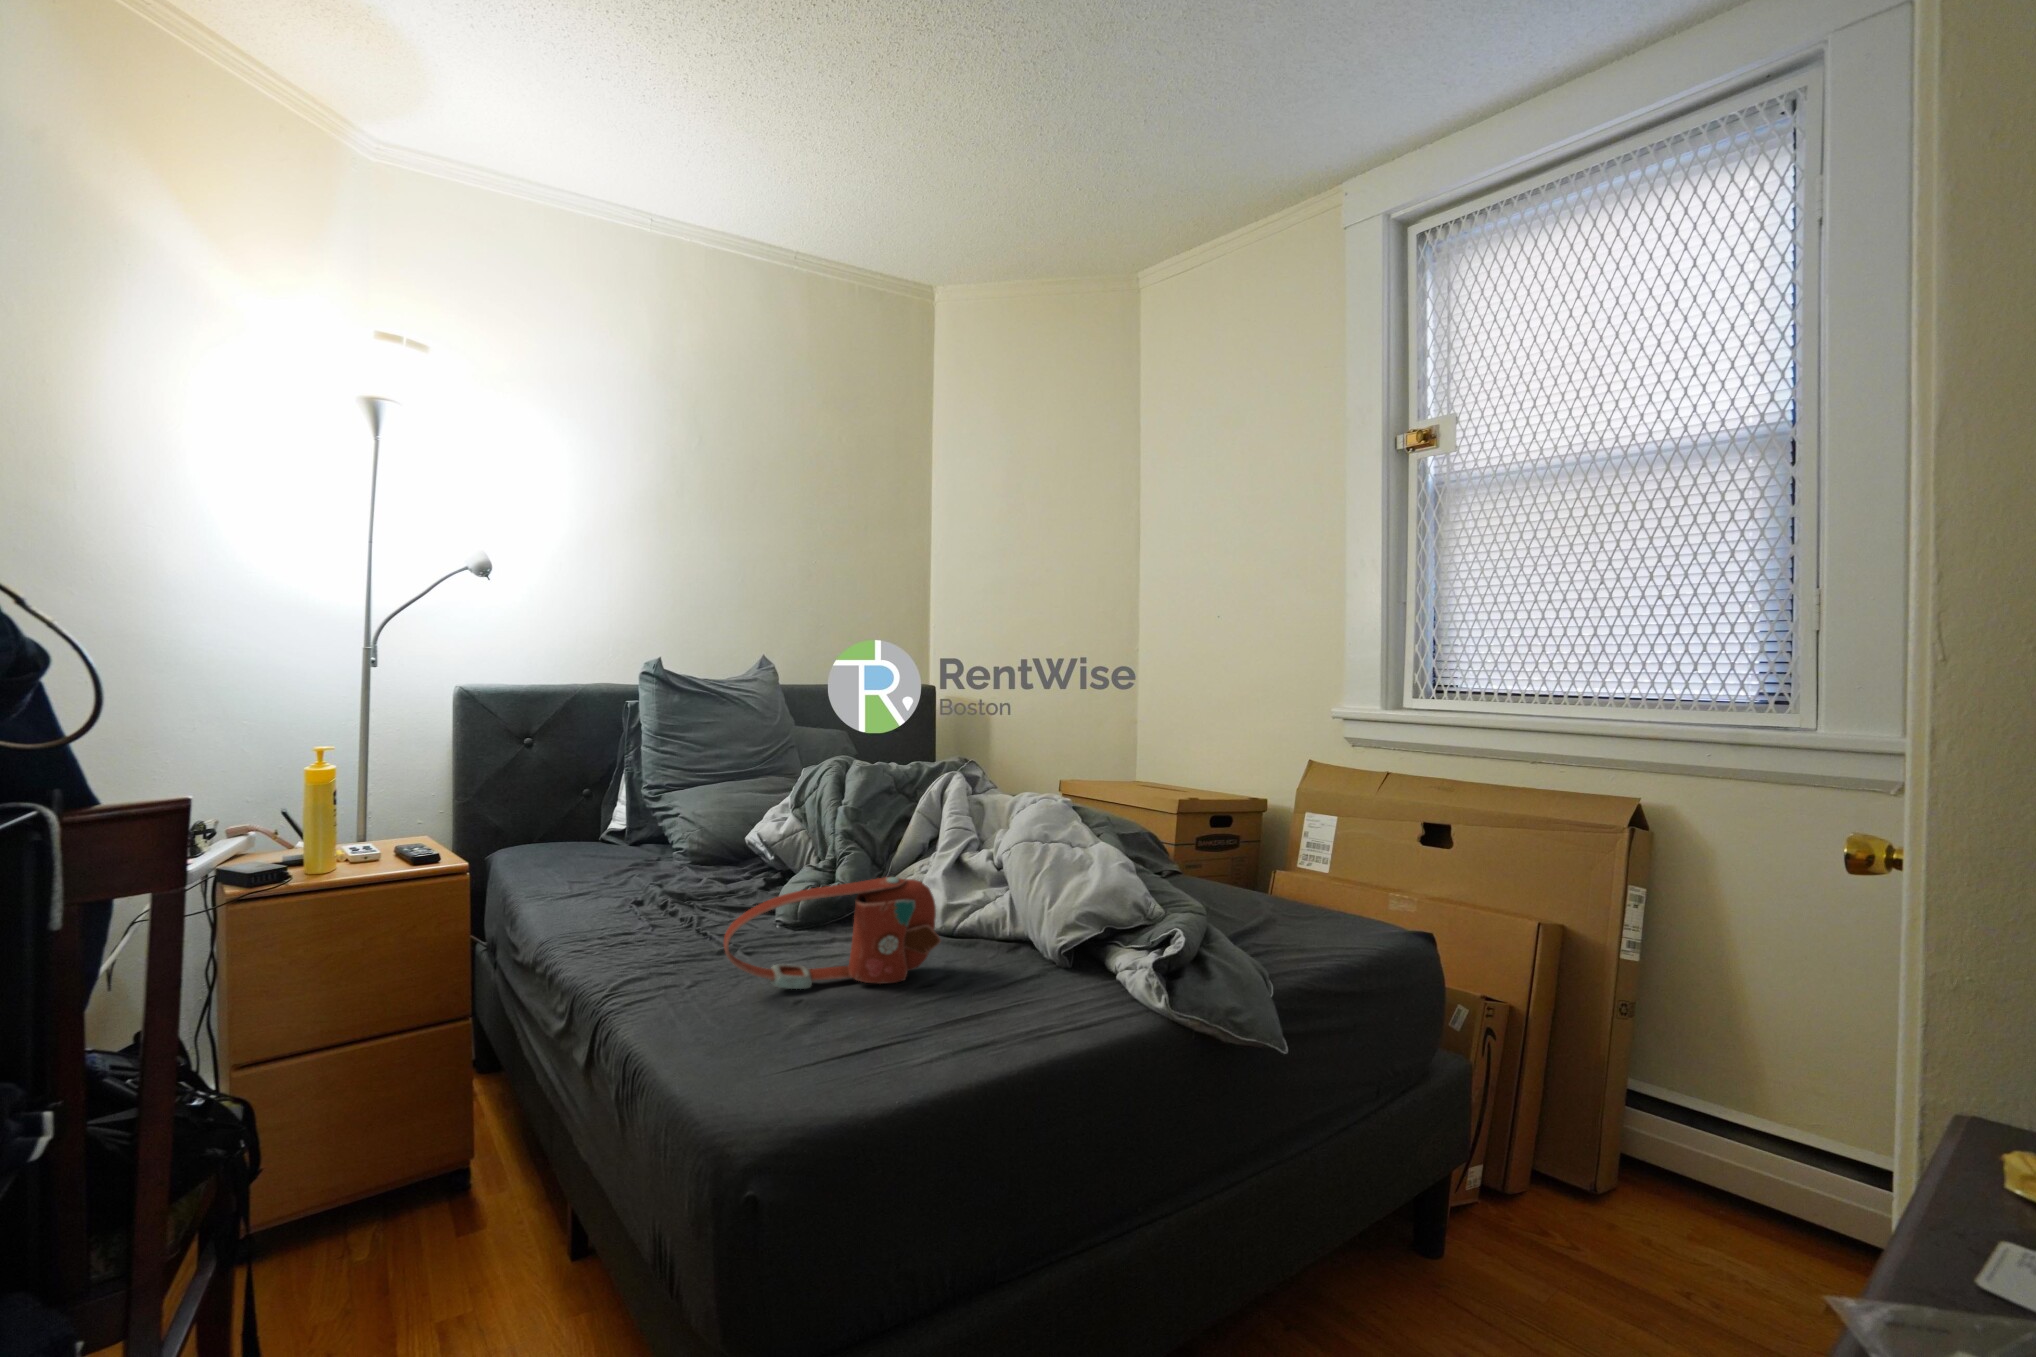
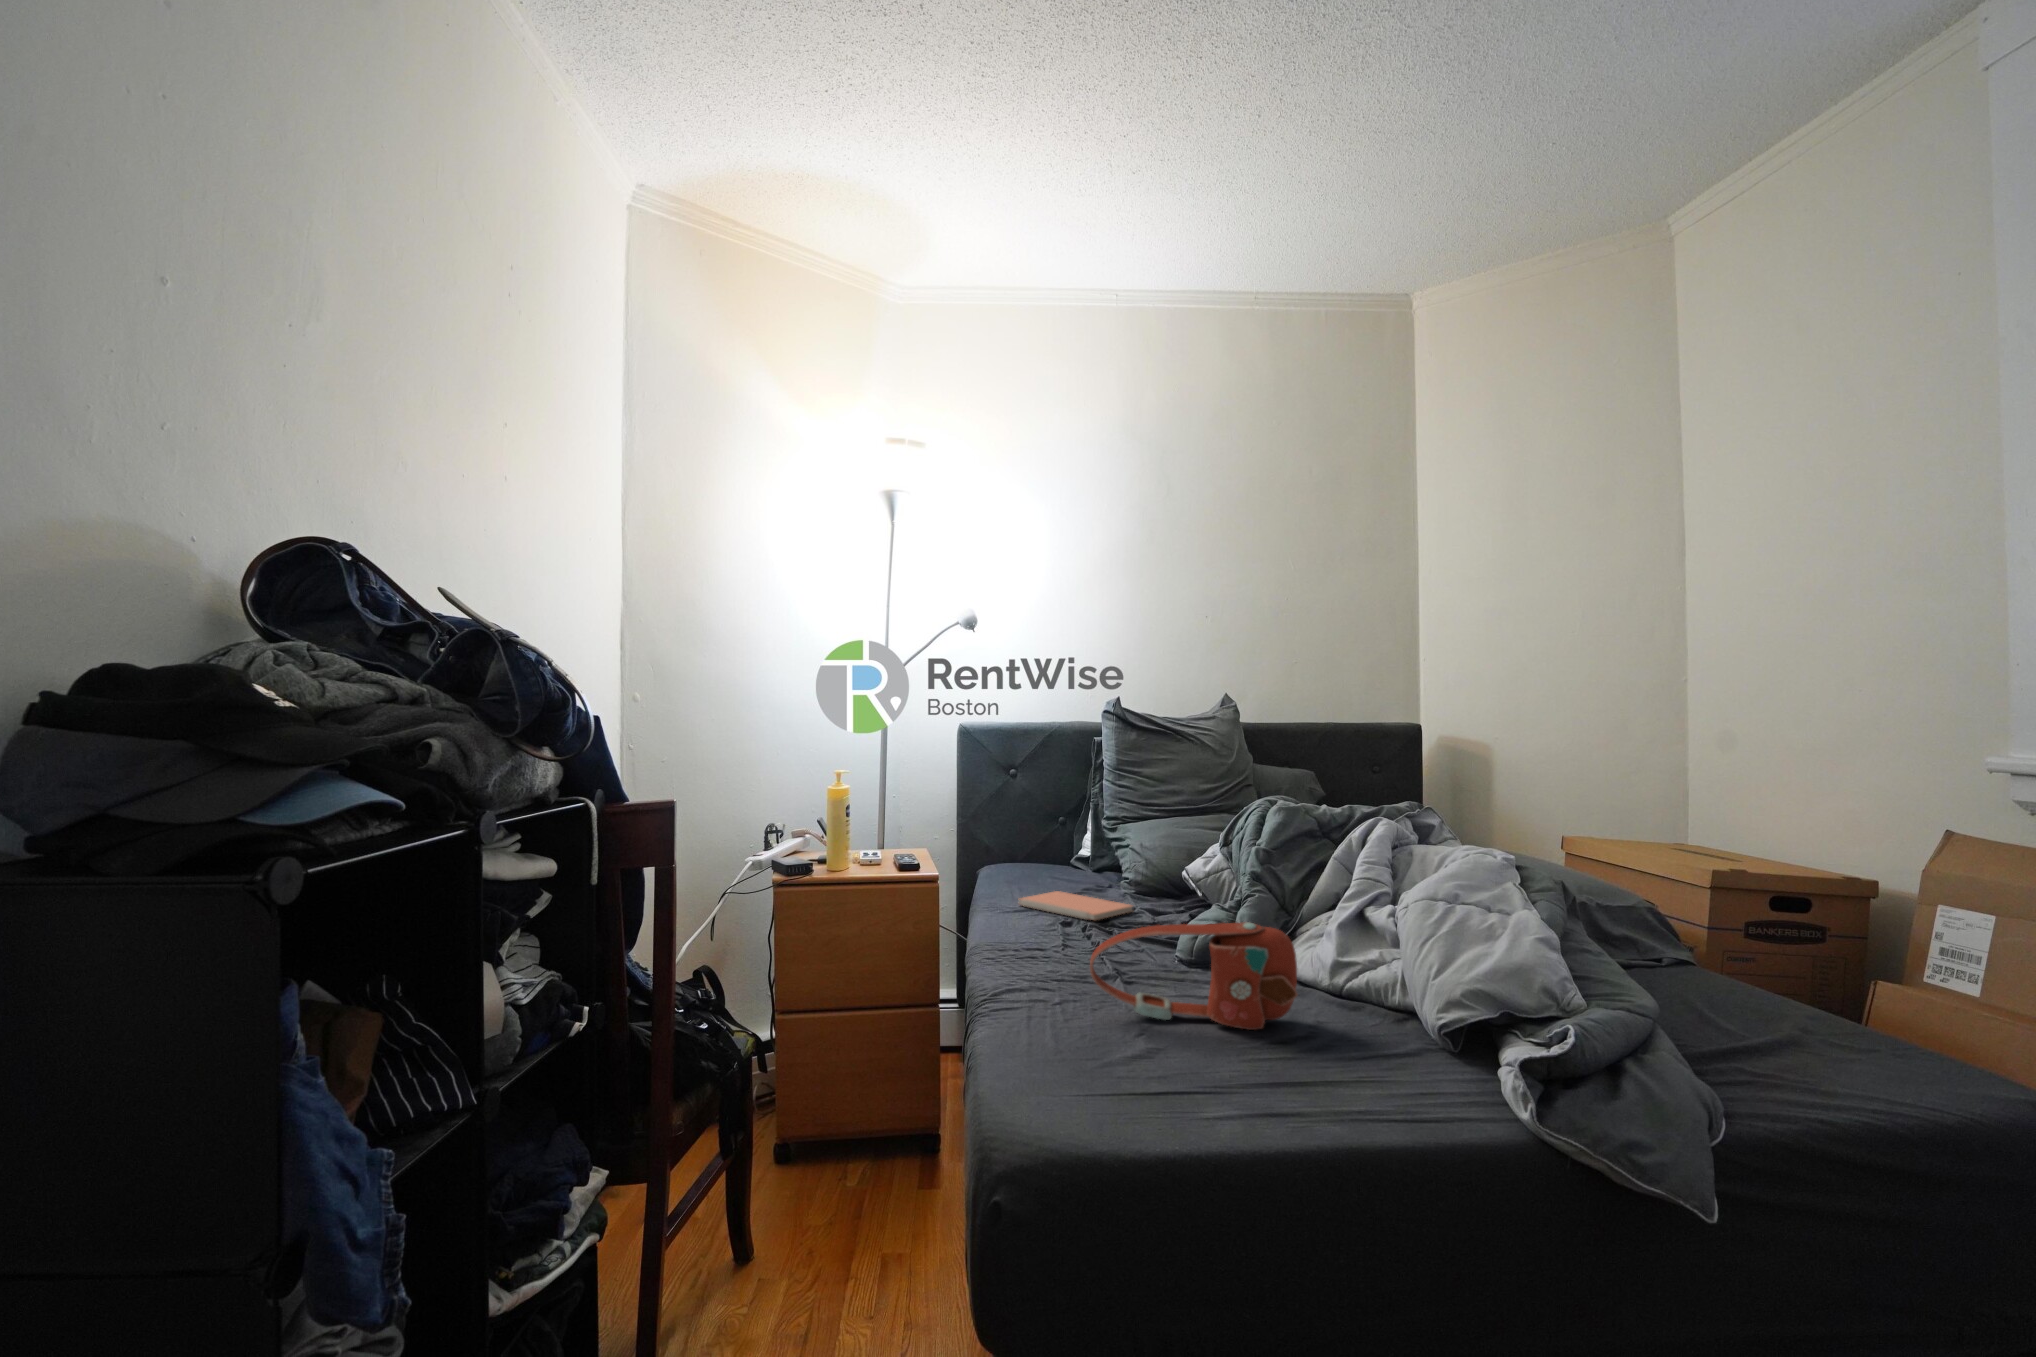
notebook: none [559,871,703,899] -> present [1018,891,1133,920]

